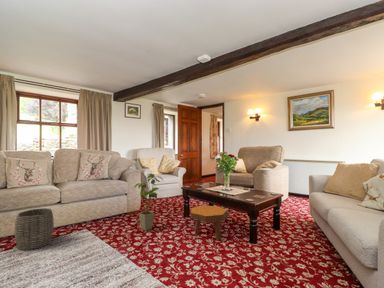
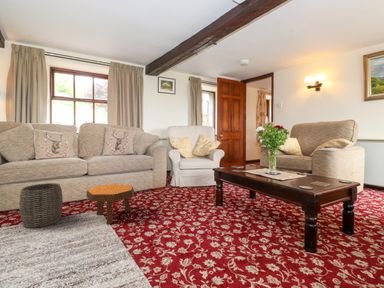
house plant: present [134,174,163,231] -> none [152,148,187,218]
footstool: present [191,206,229,240] -> present [86,184,134,224]

